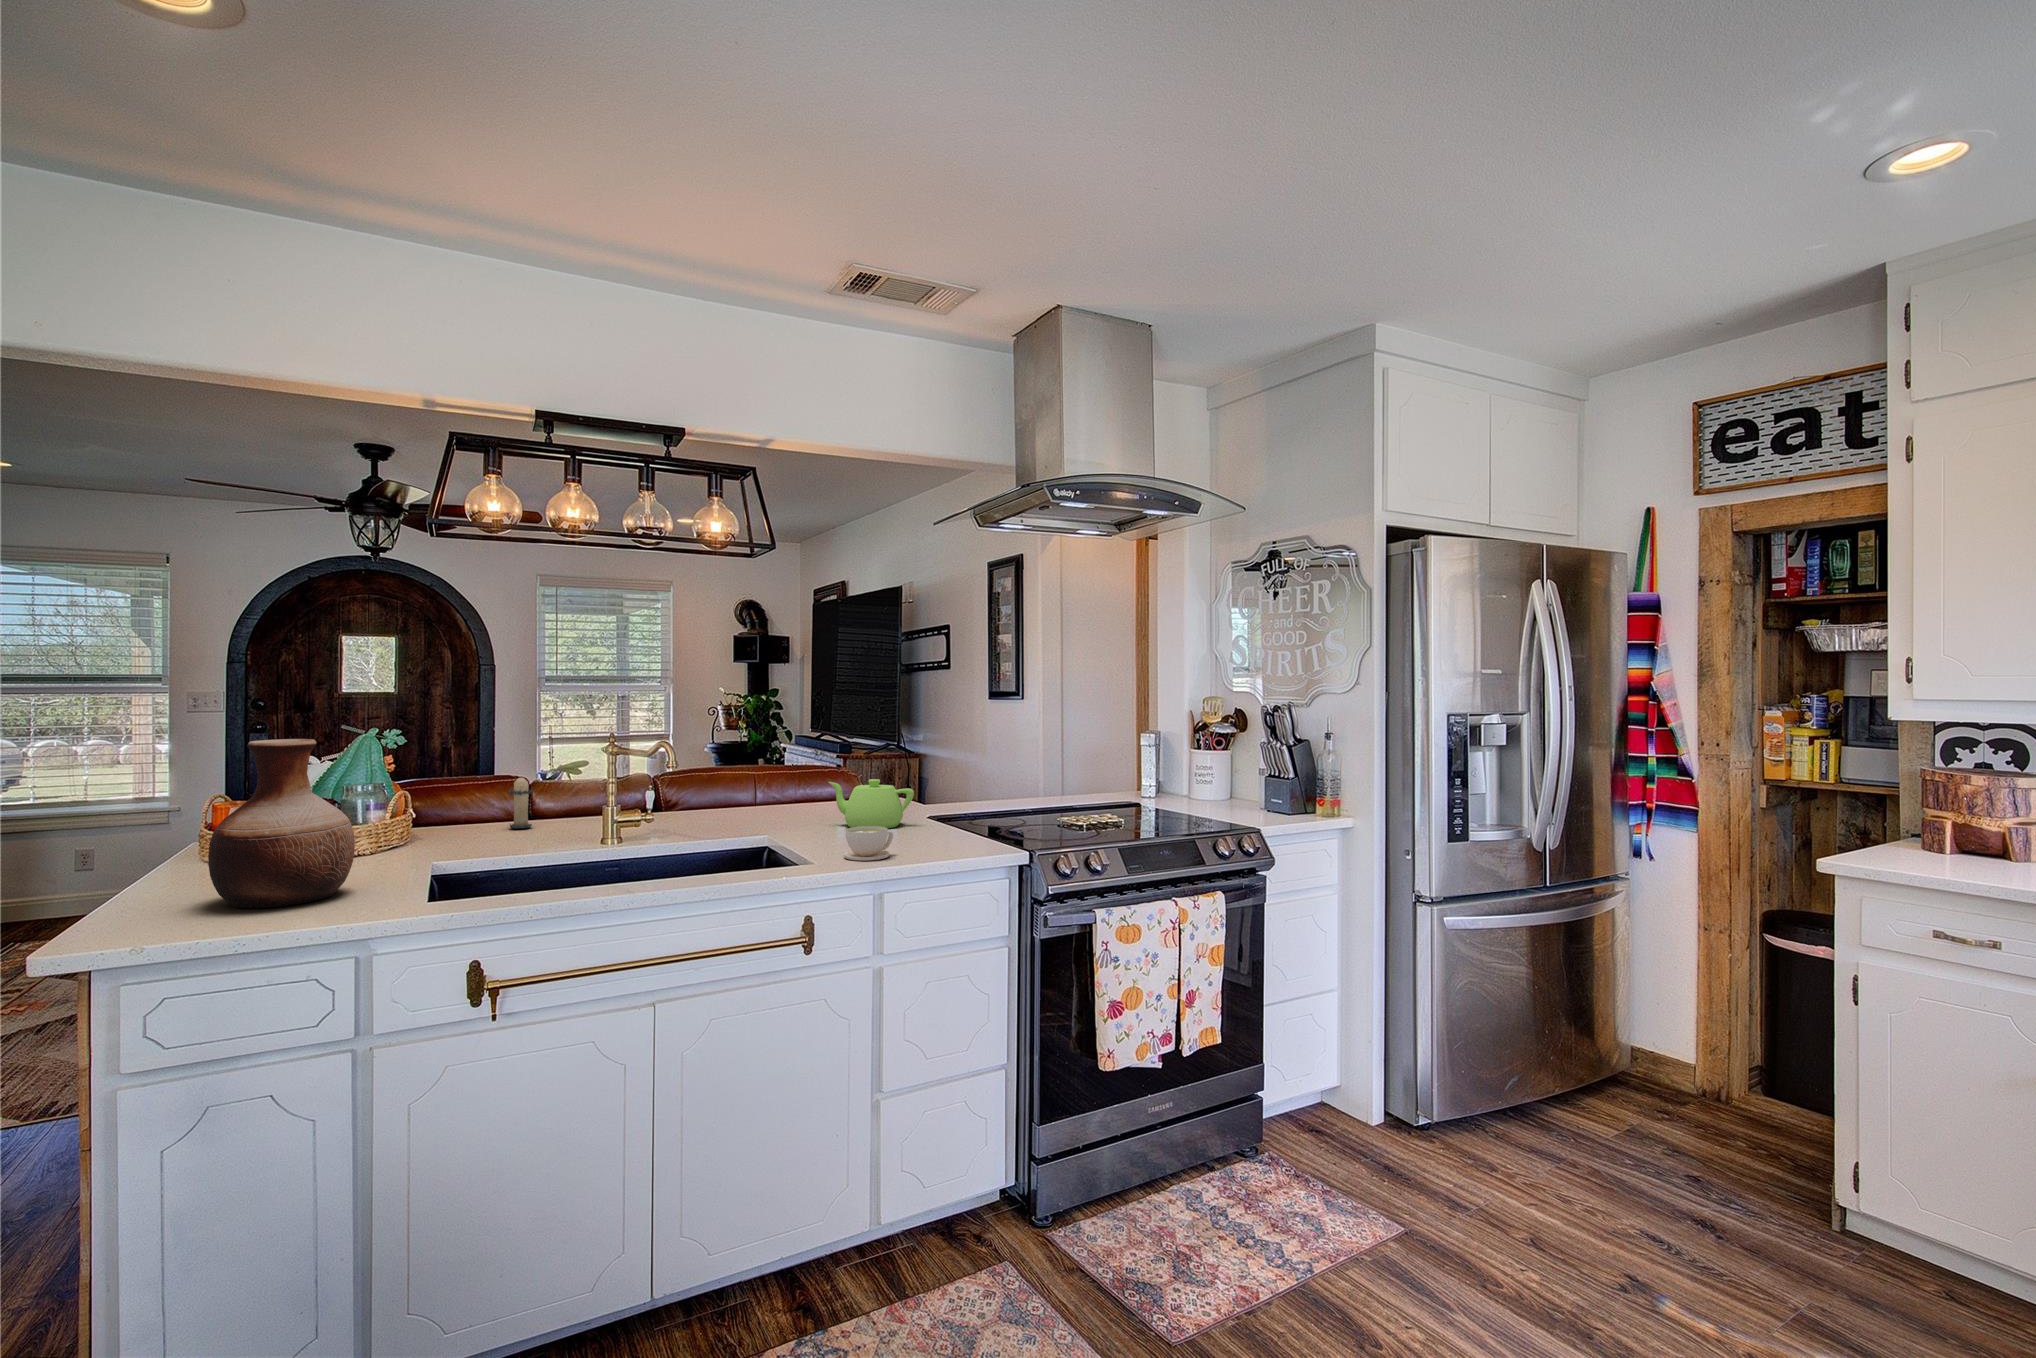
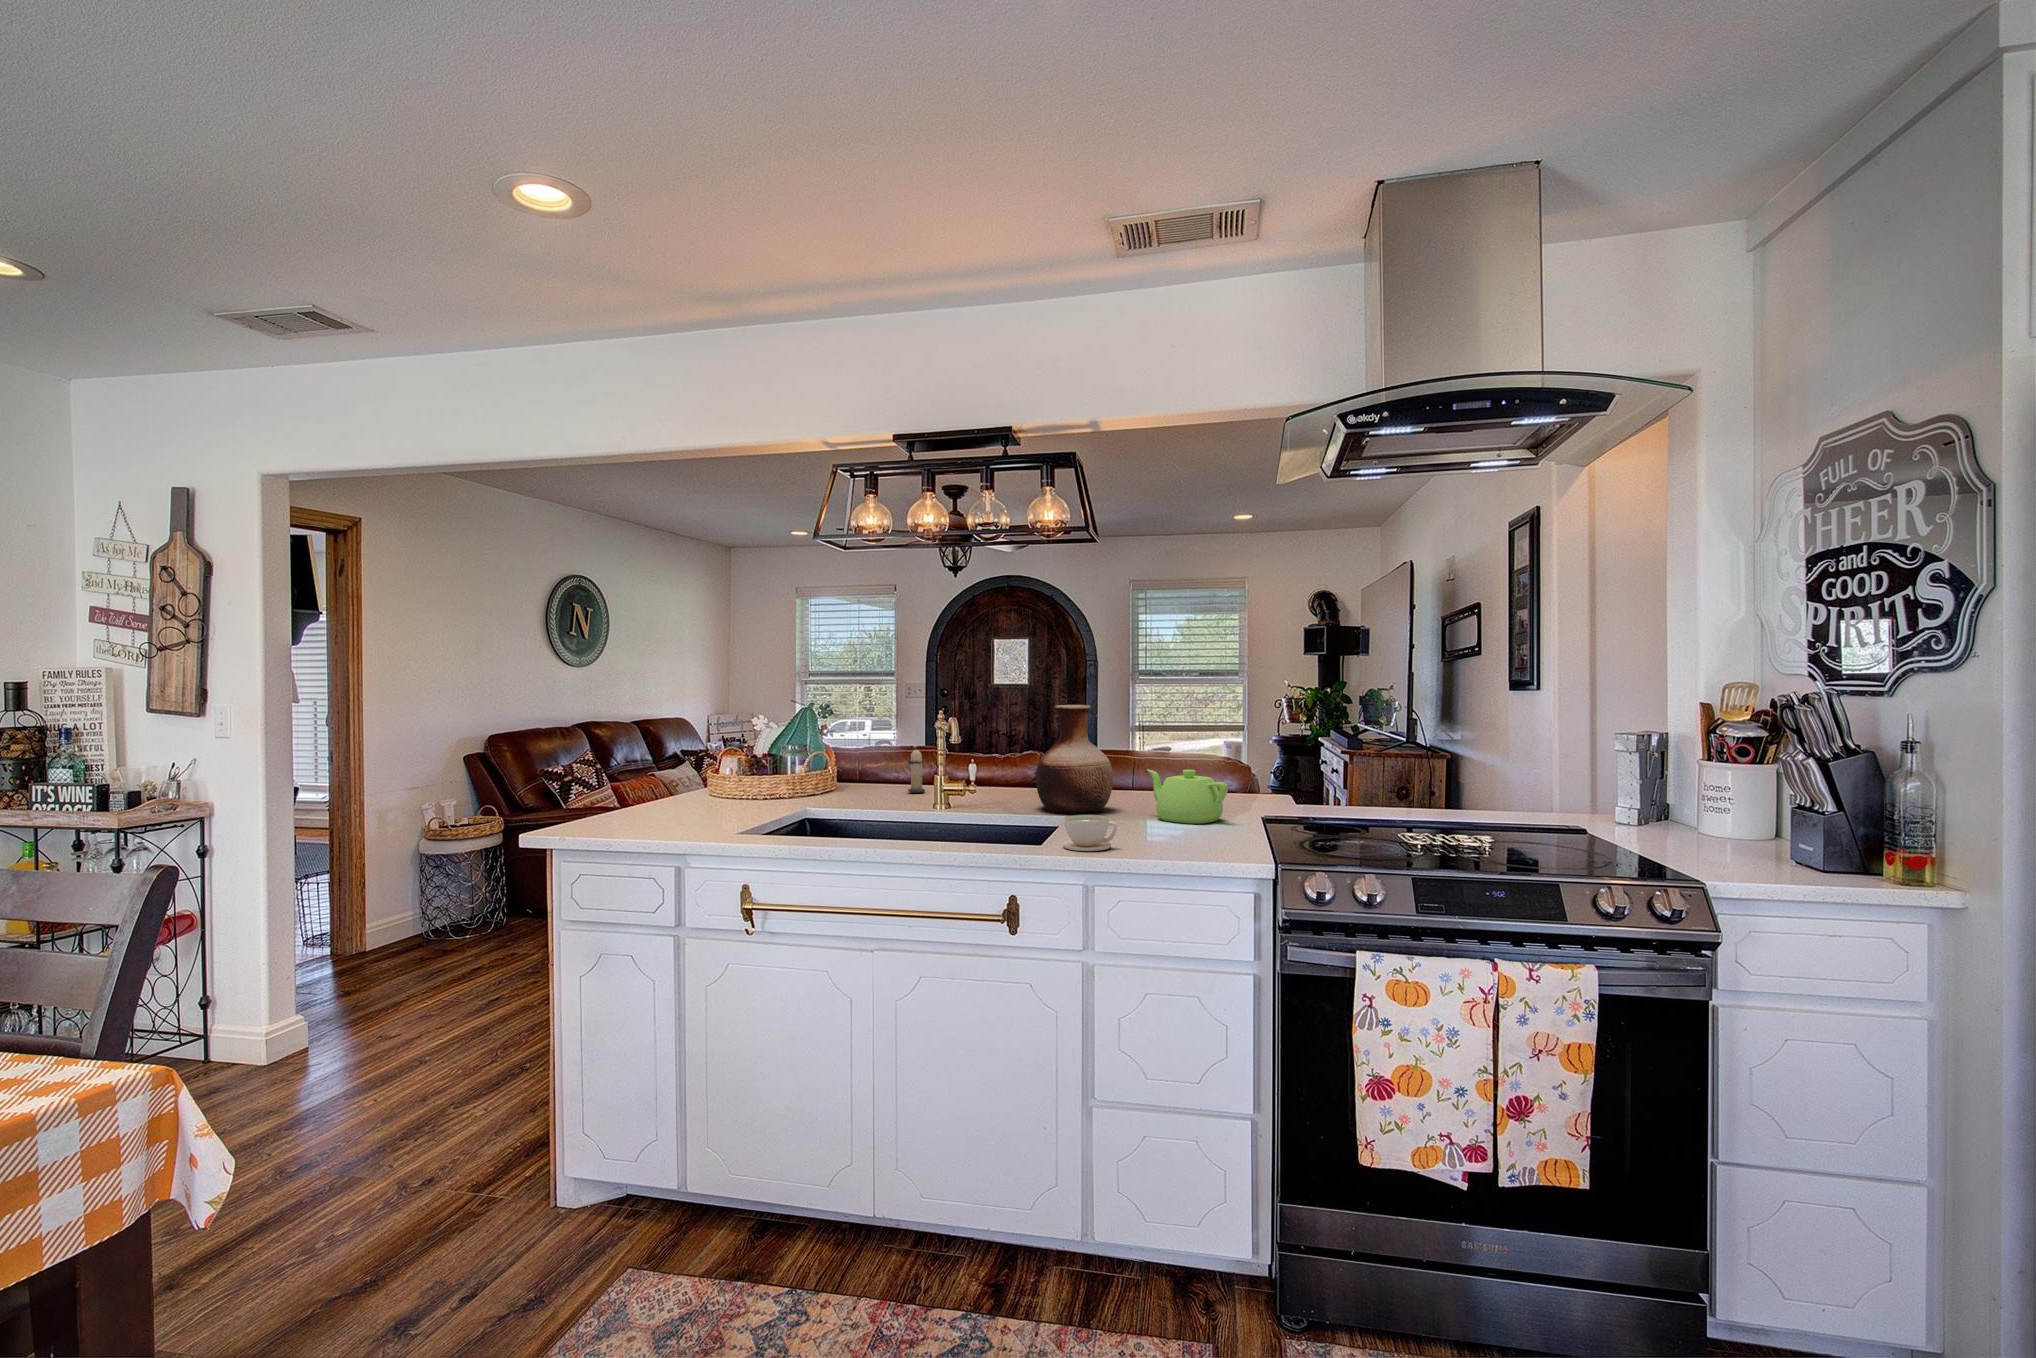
vase: present [208,739,355,908] -> present [1036,705,1113,814]

